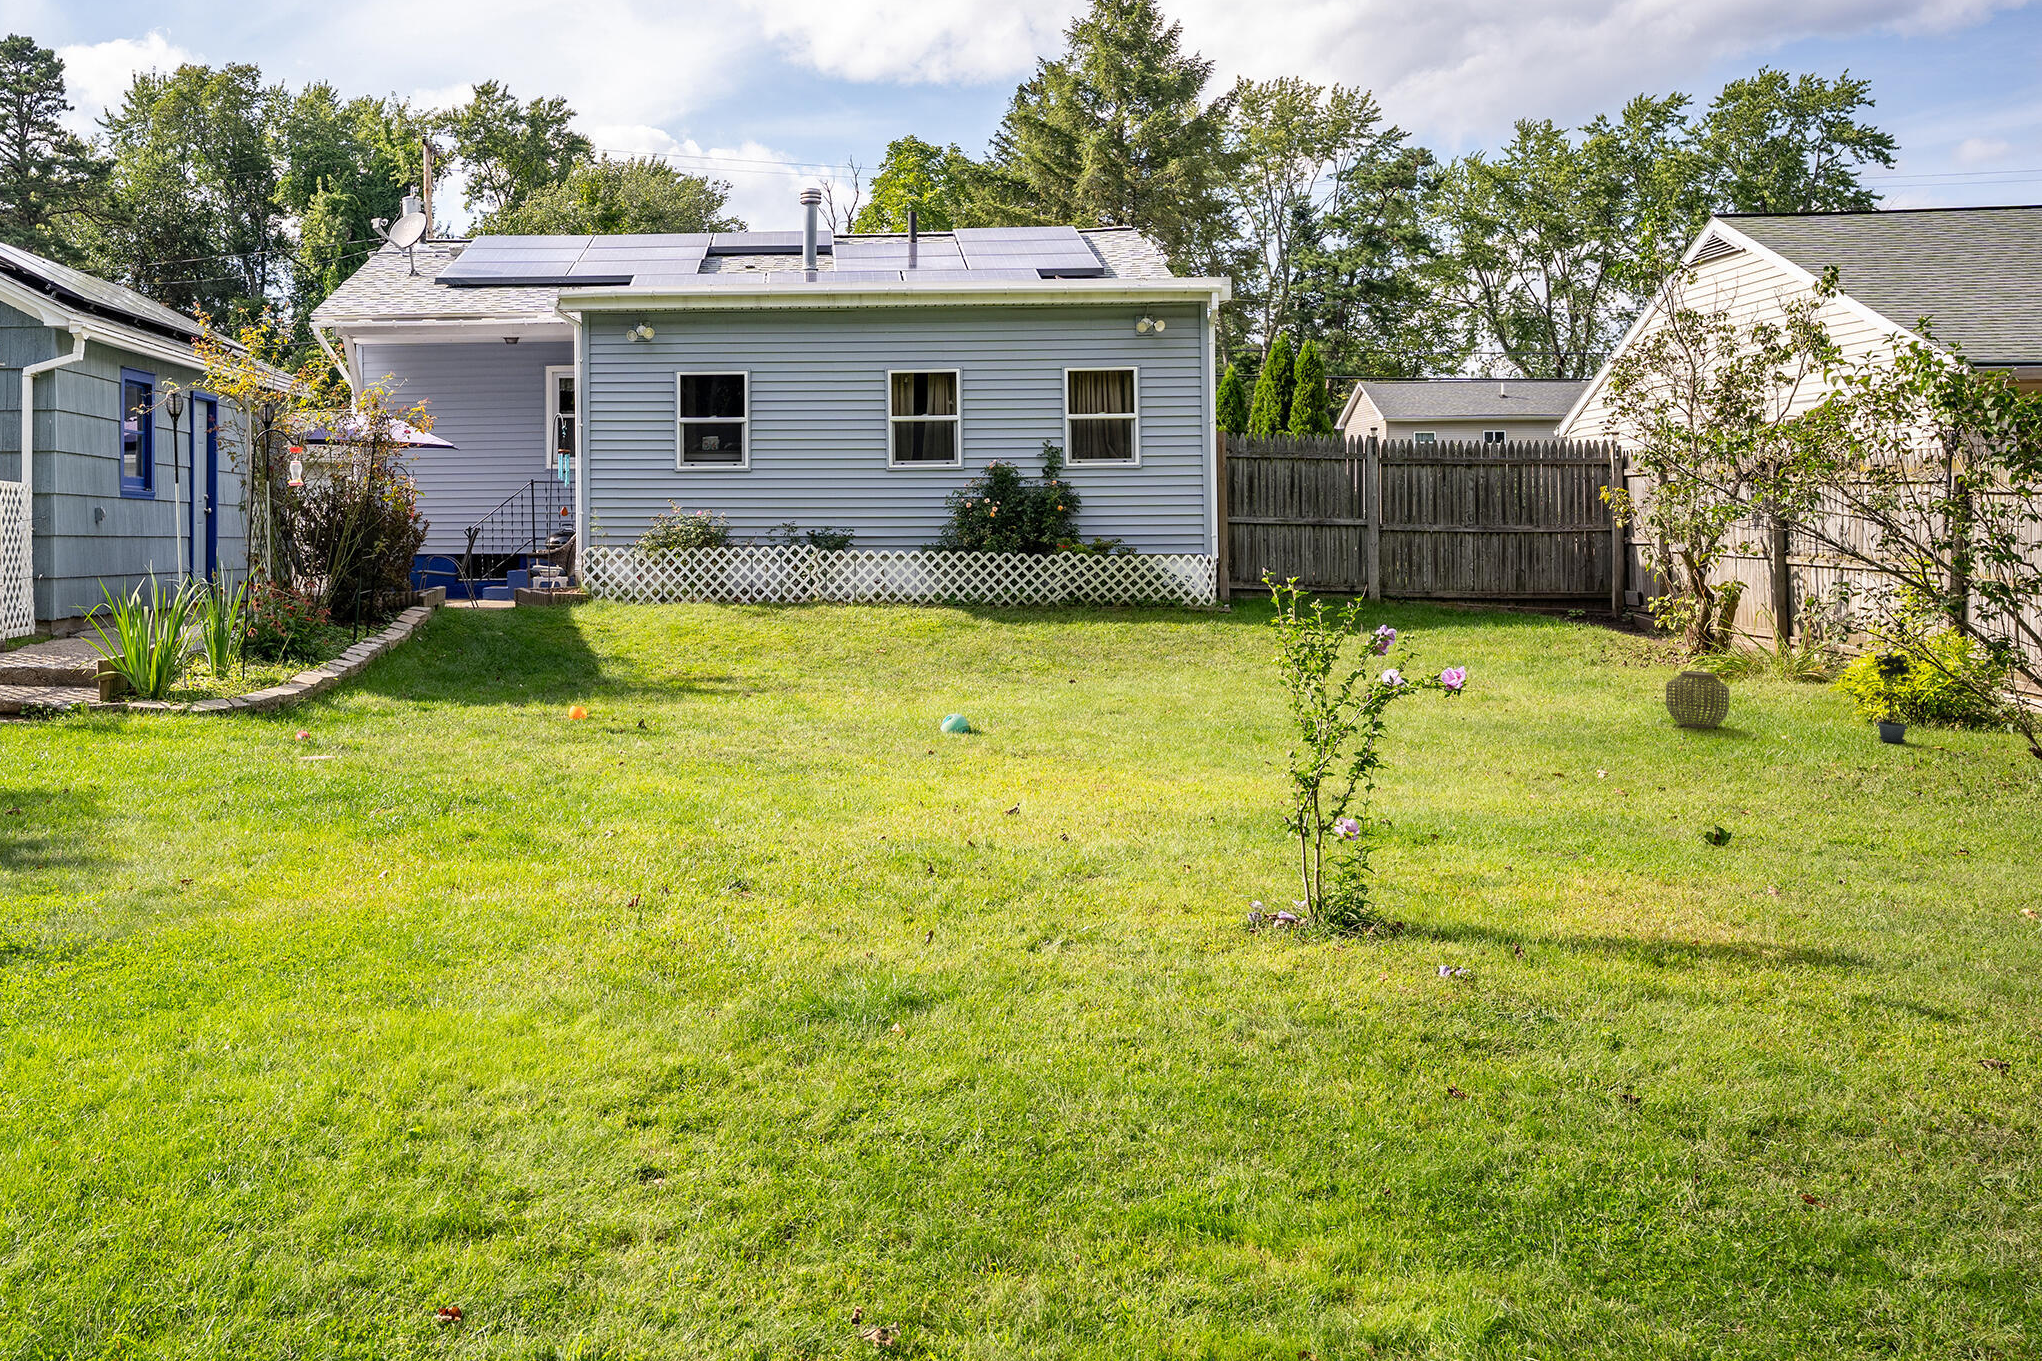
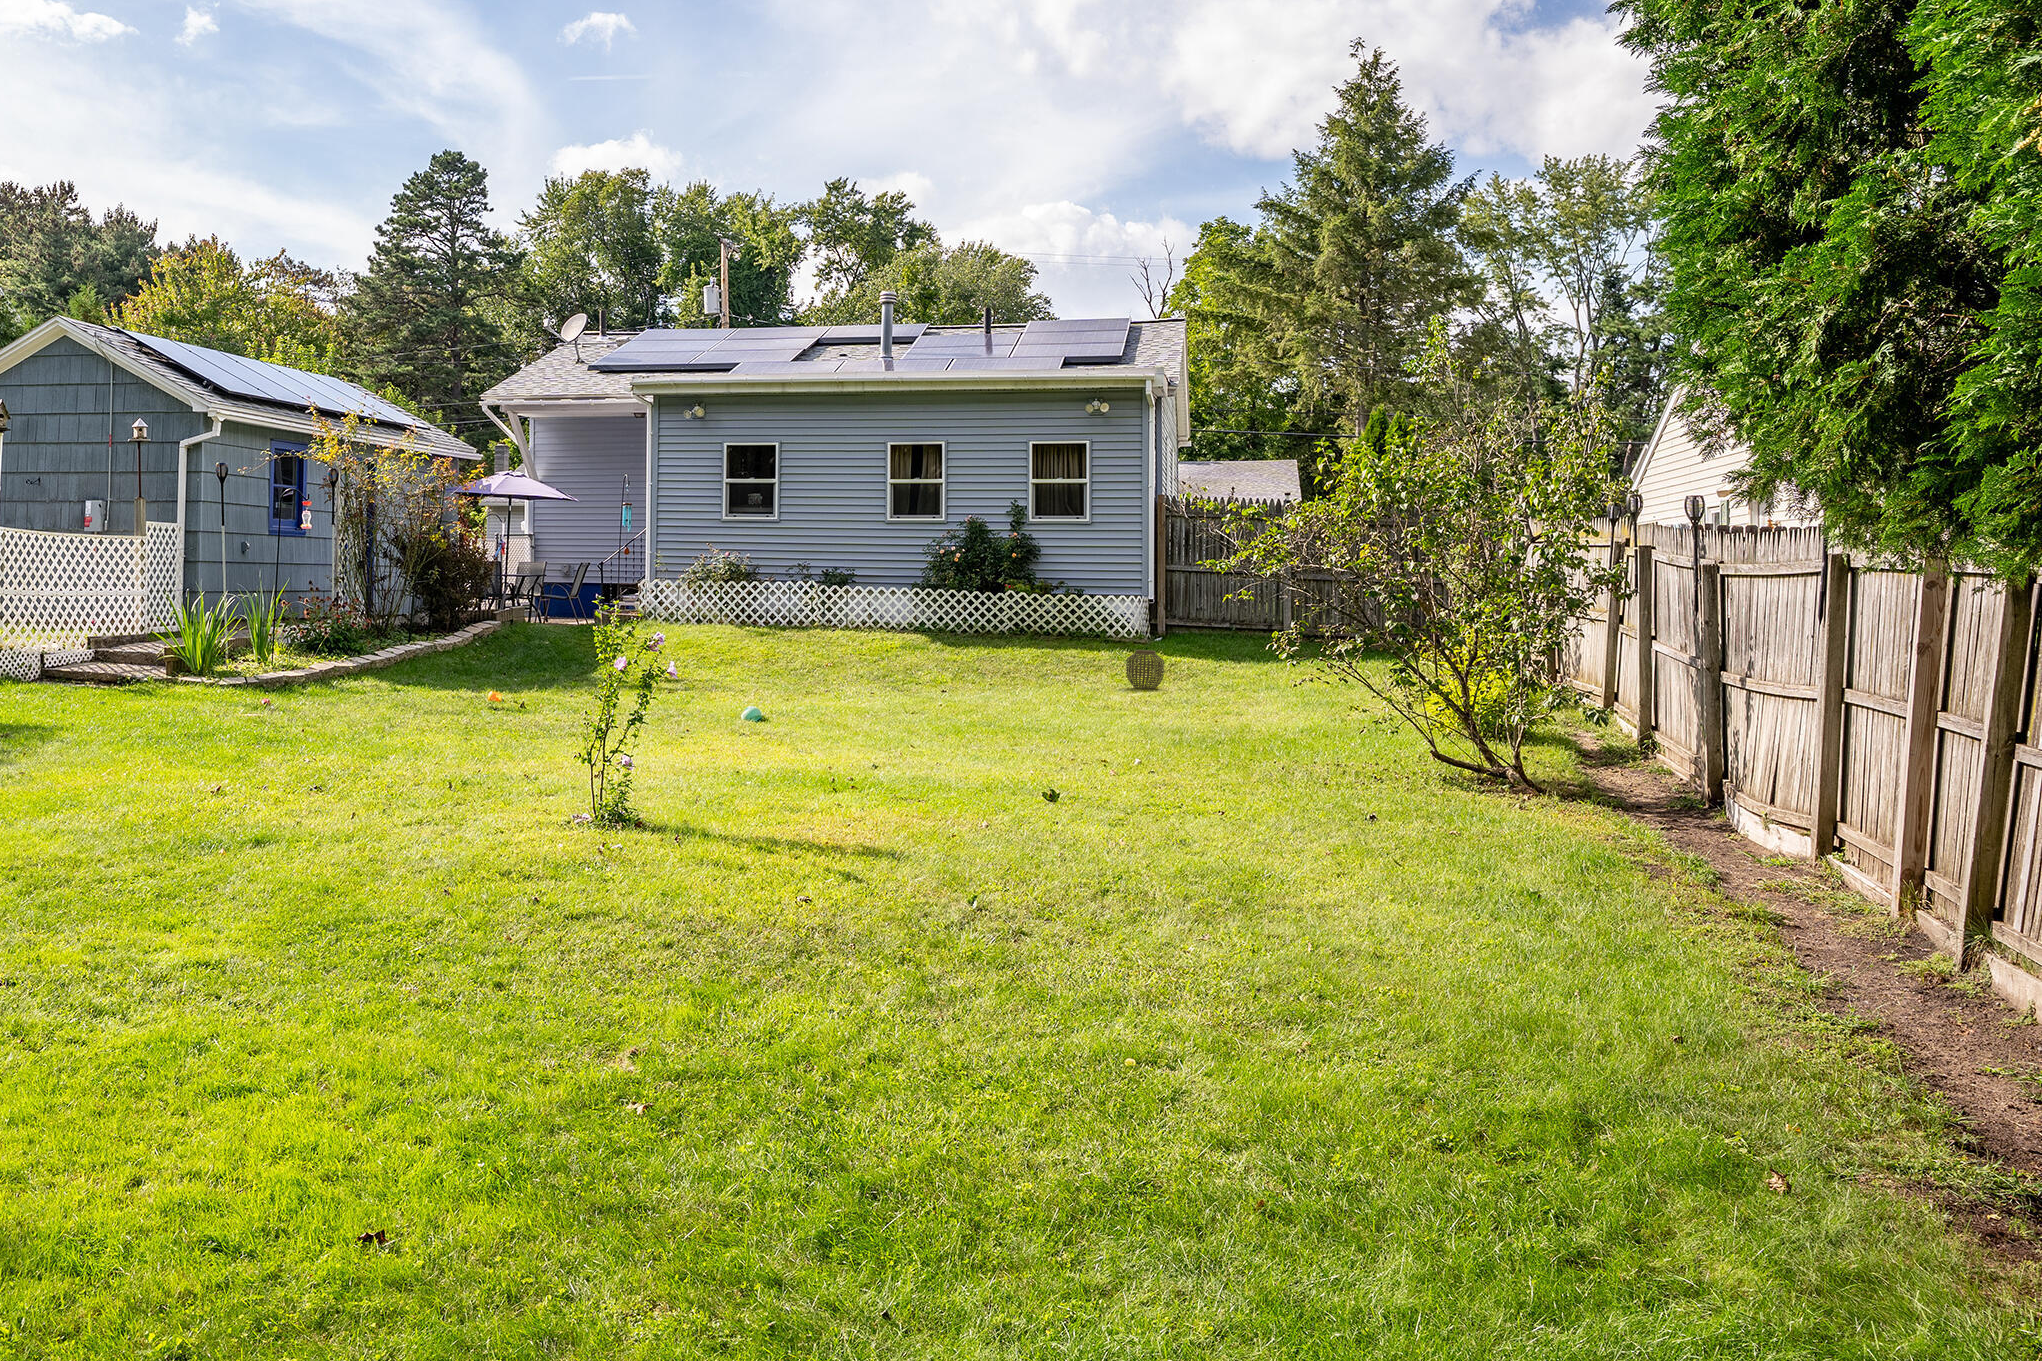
potted plant: present [1873,651,1918,743] -> none [1210,628,1247,696]

